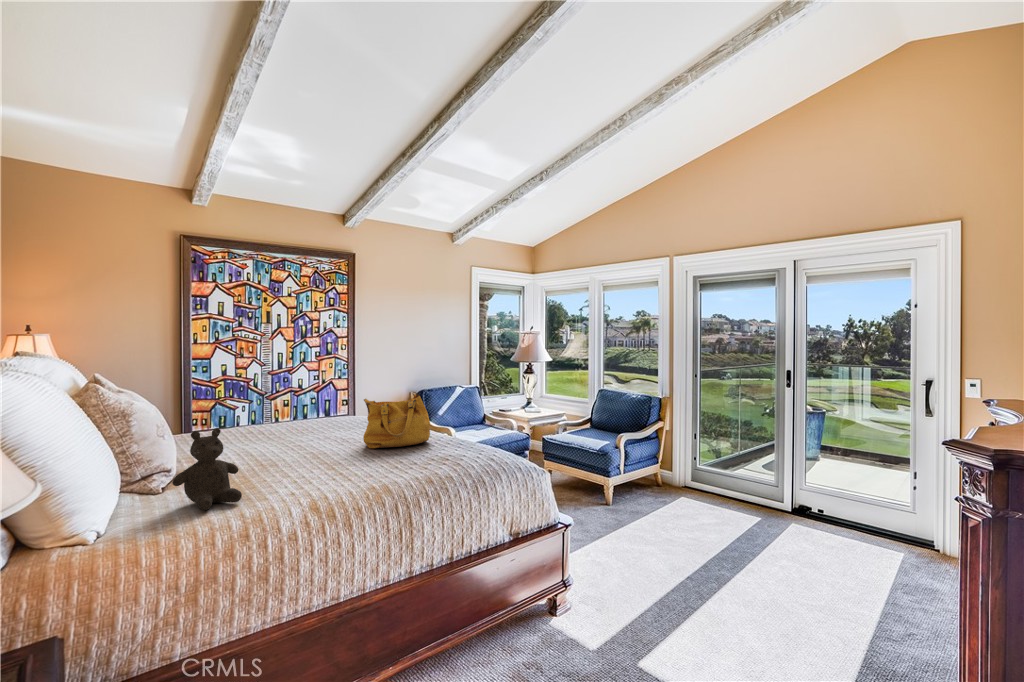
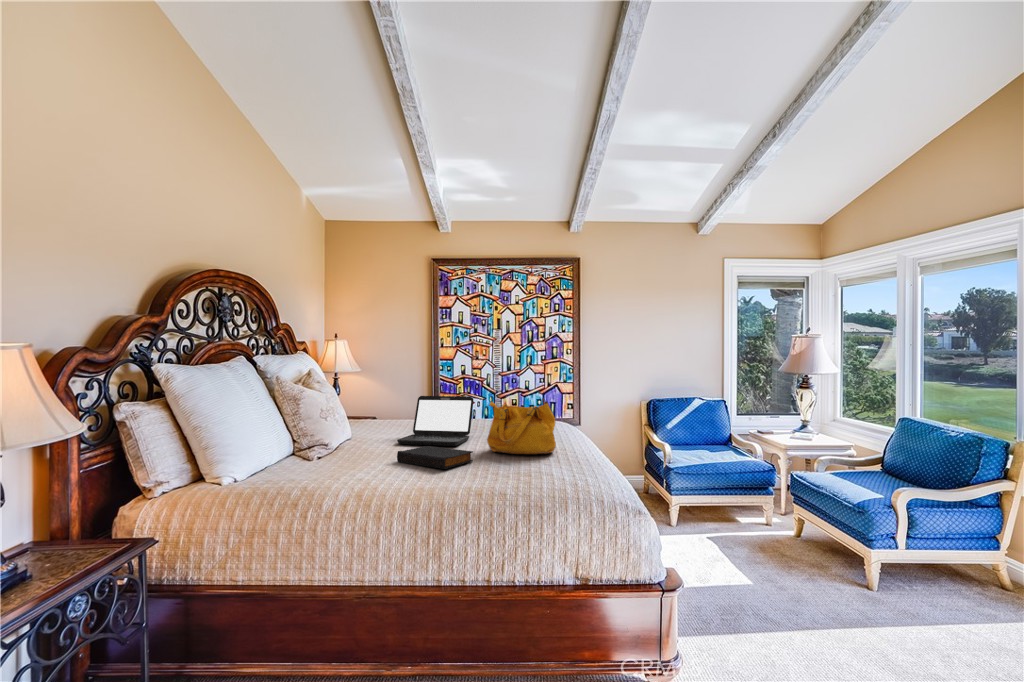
laptop: none [247,397,327,458] -> present [397,396,473,446]
teddy bear: present [172,428,242,510] -> none [282,413,334,477]
book: none [295,449,375,473] -> present [397,446,473,469]

